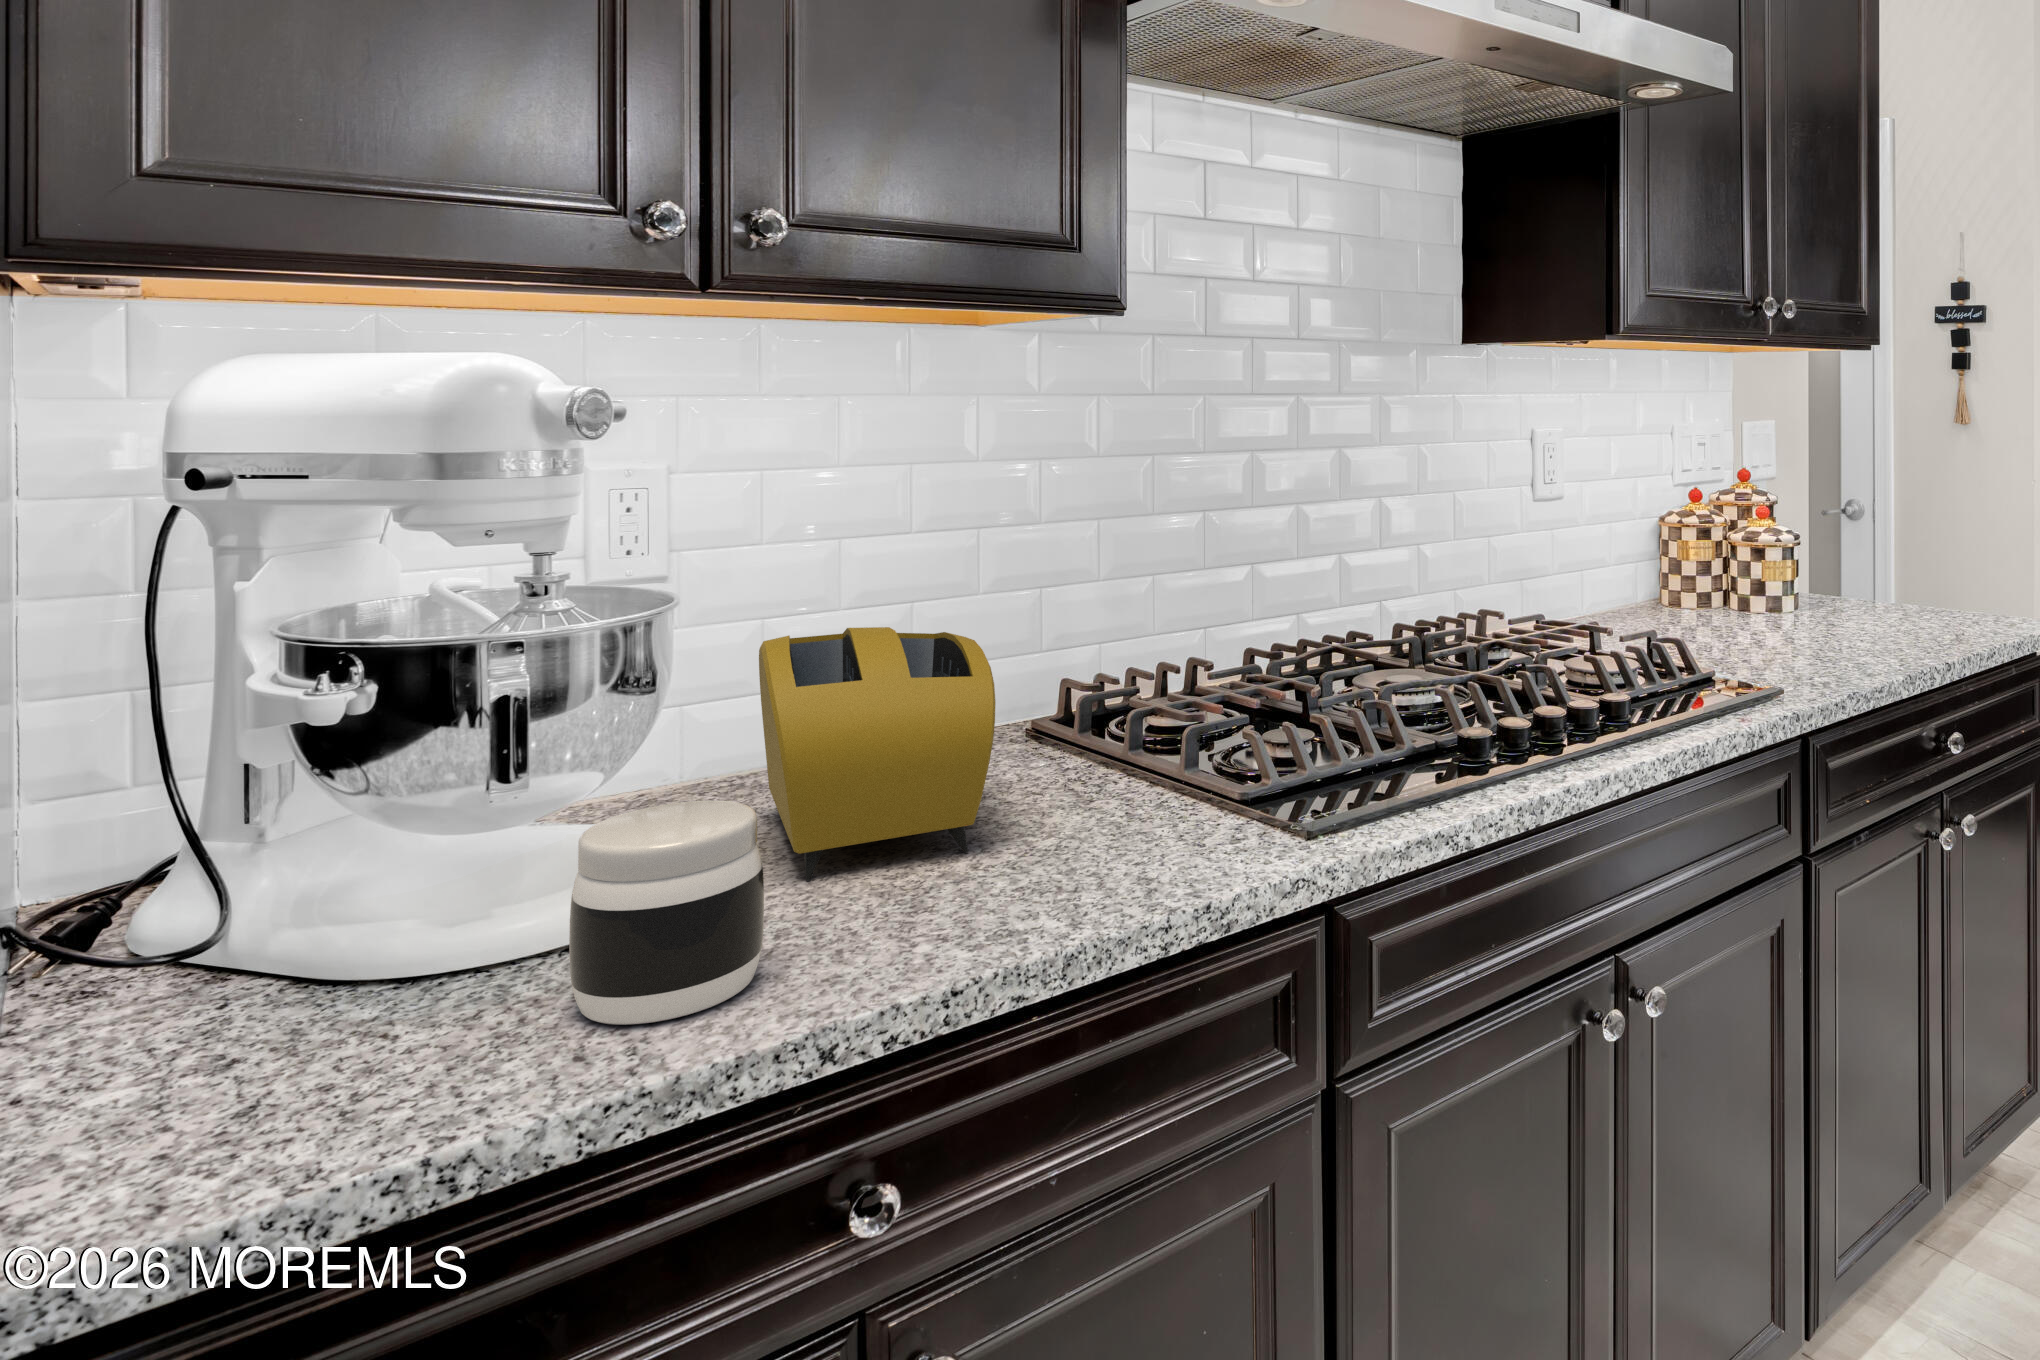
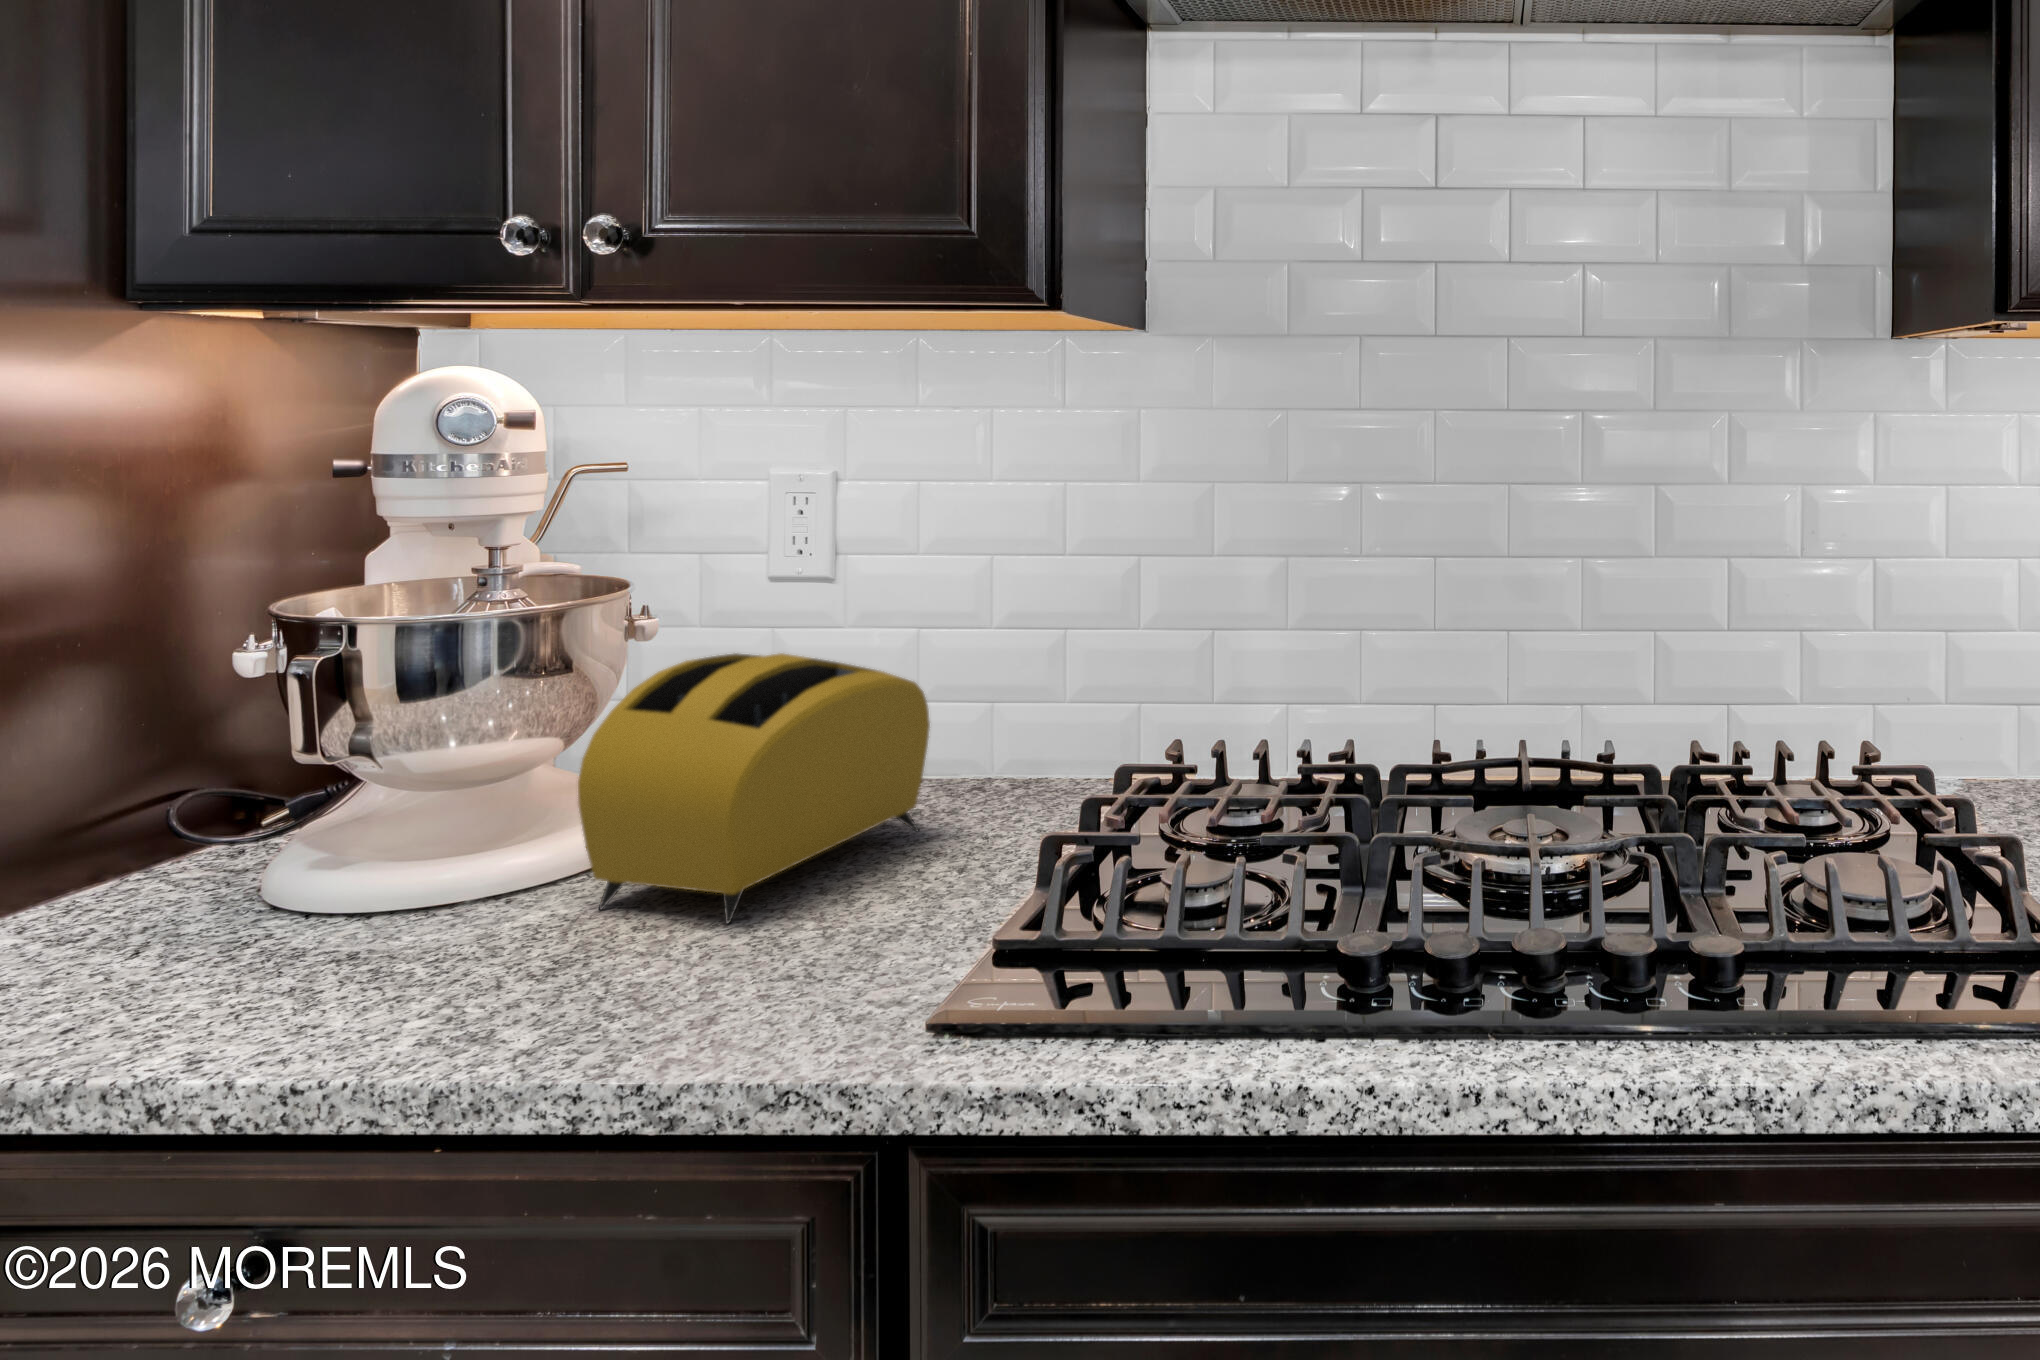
jar: present [569,801,764,1025] -> none [146,808,358,1021]

